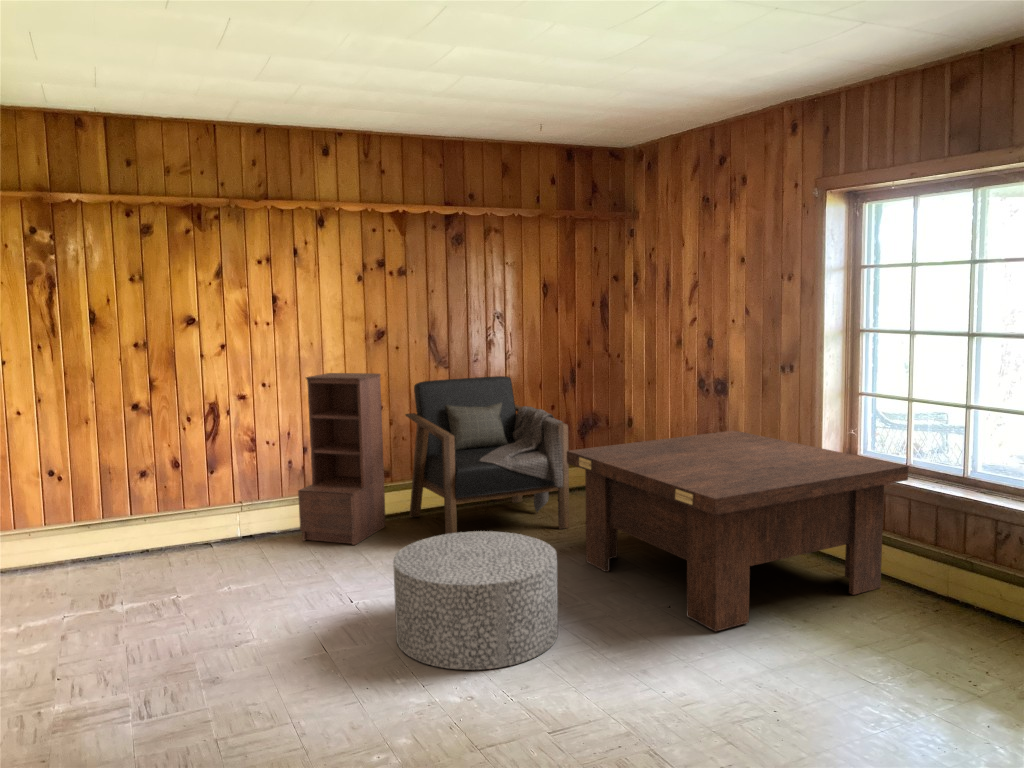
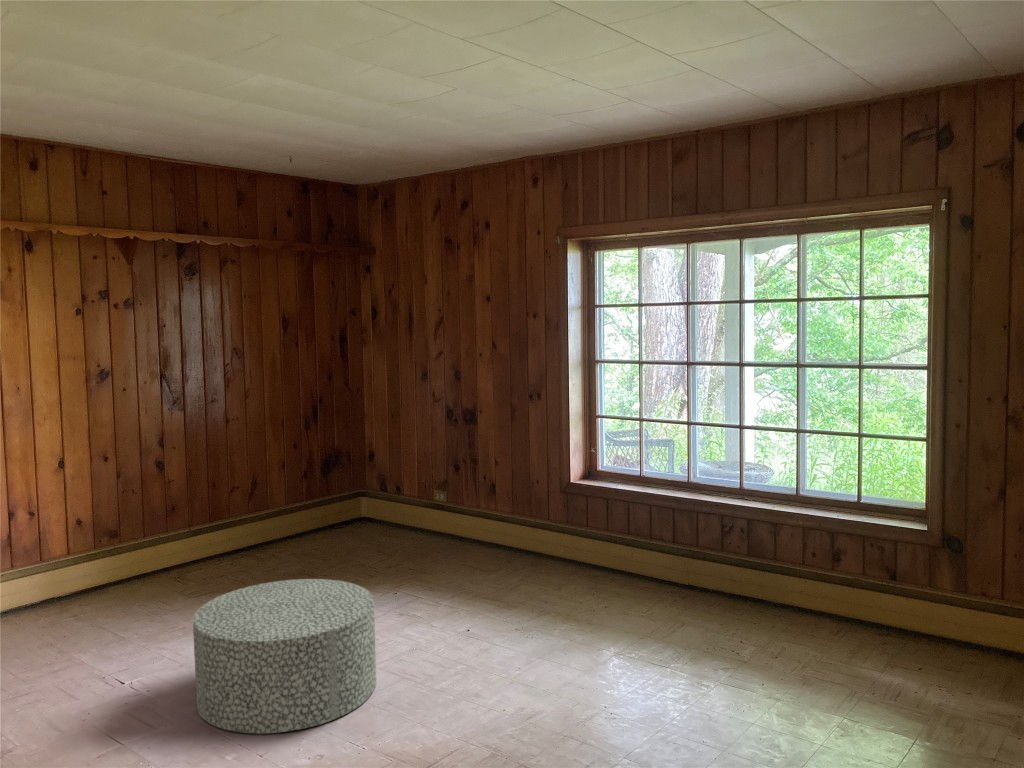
bookshelf: present [298,373,385,545] -> none [11,419,120,625]
armchair: present [405,376,569,534] -> none [138,417,334,606]
coffee table: present [567,431,908,631] -> none [345,457,651,646]

